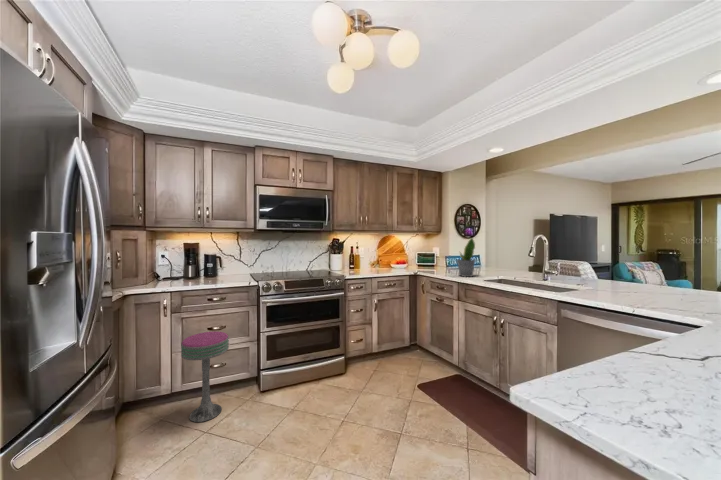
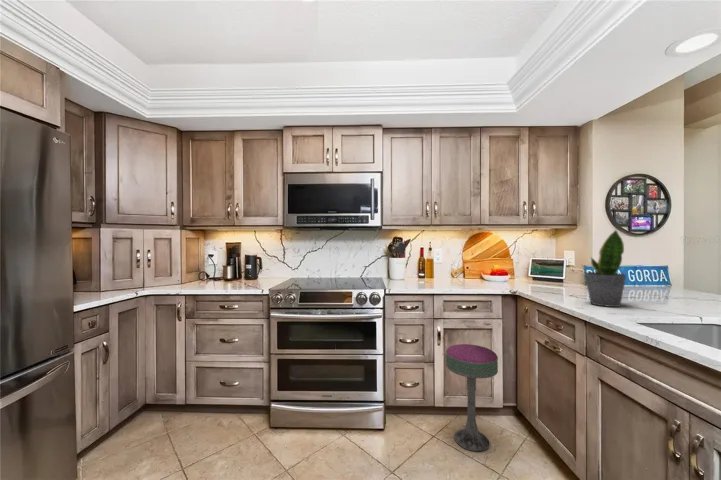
bar stool: present [181,331,229,422] -> present [446,344,498,451]

